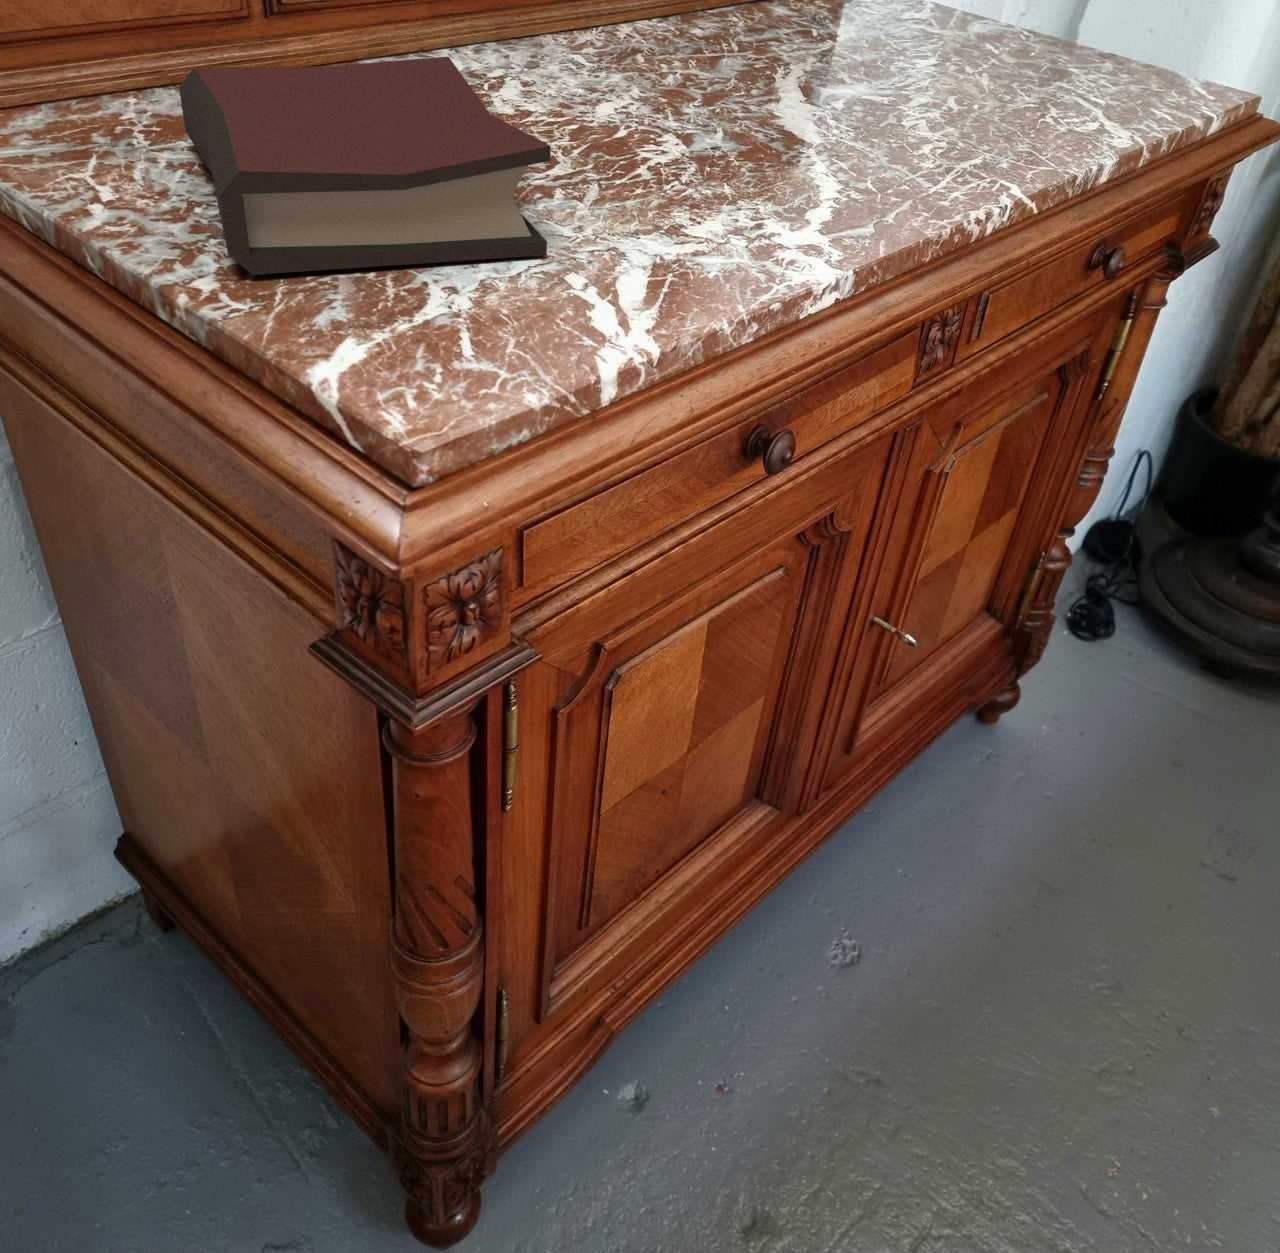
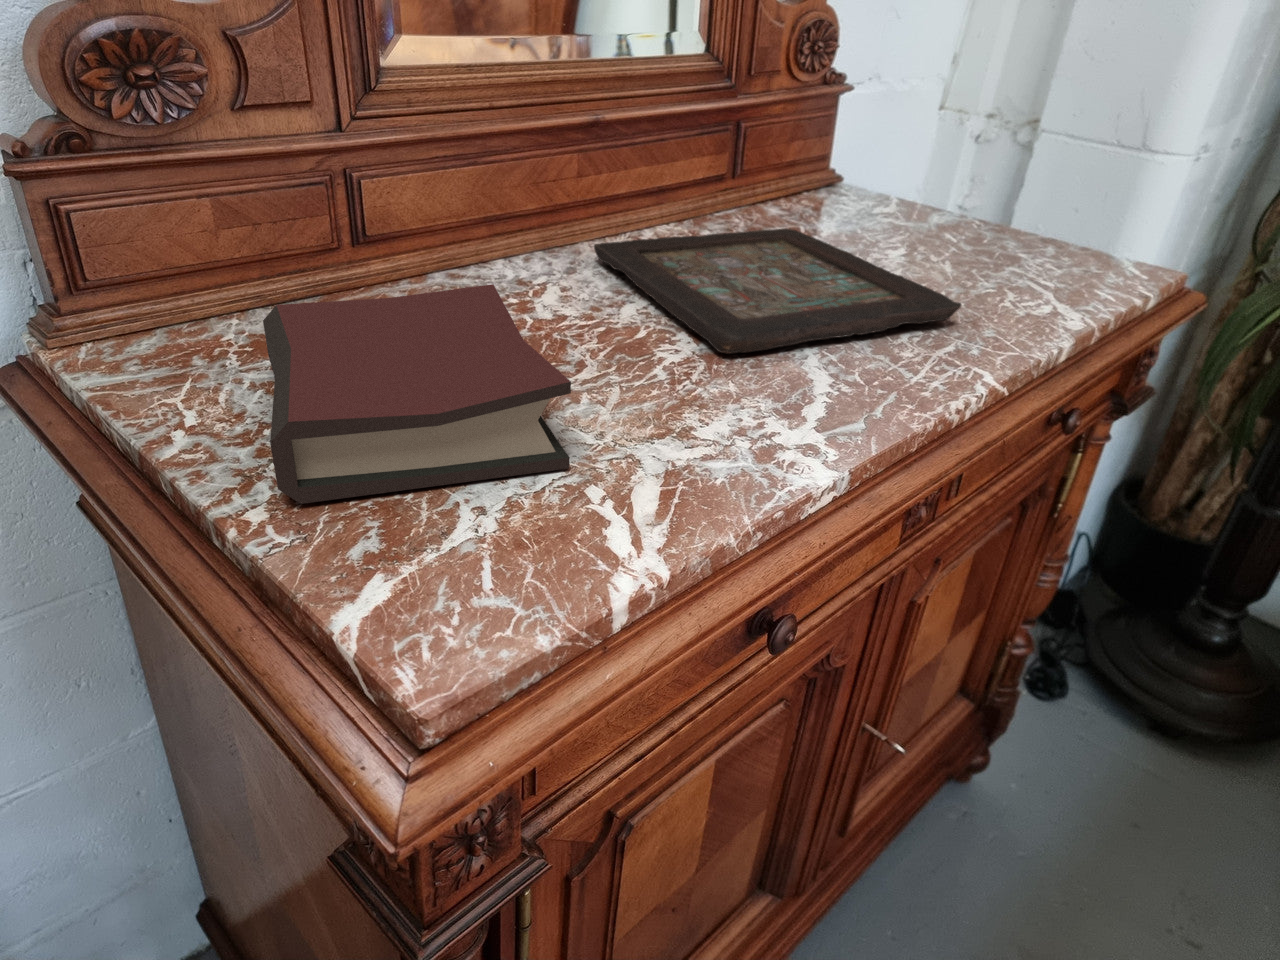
decorative tray: none [559,27,994,154] -> present [594,229,961,353]

